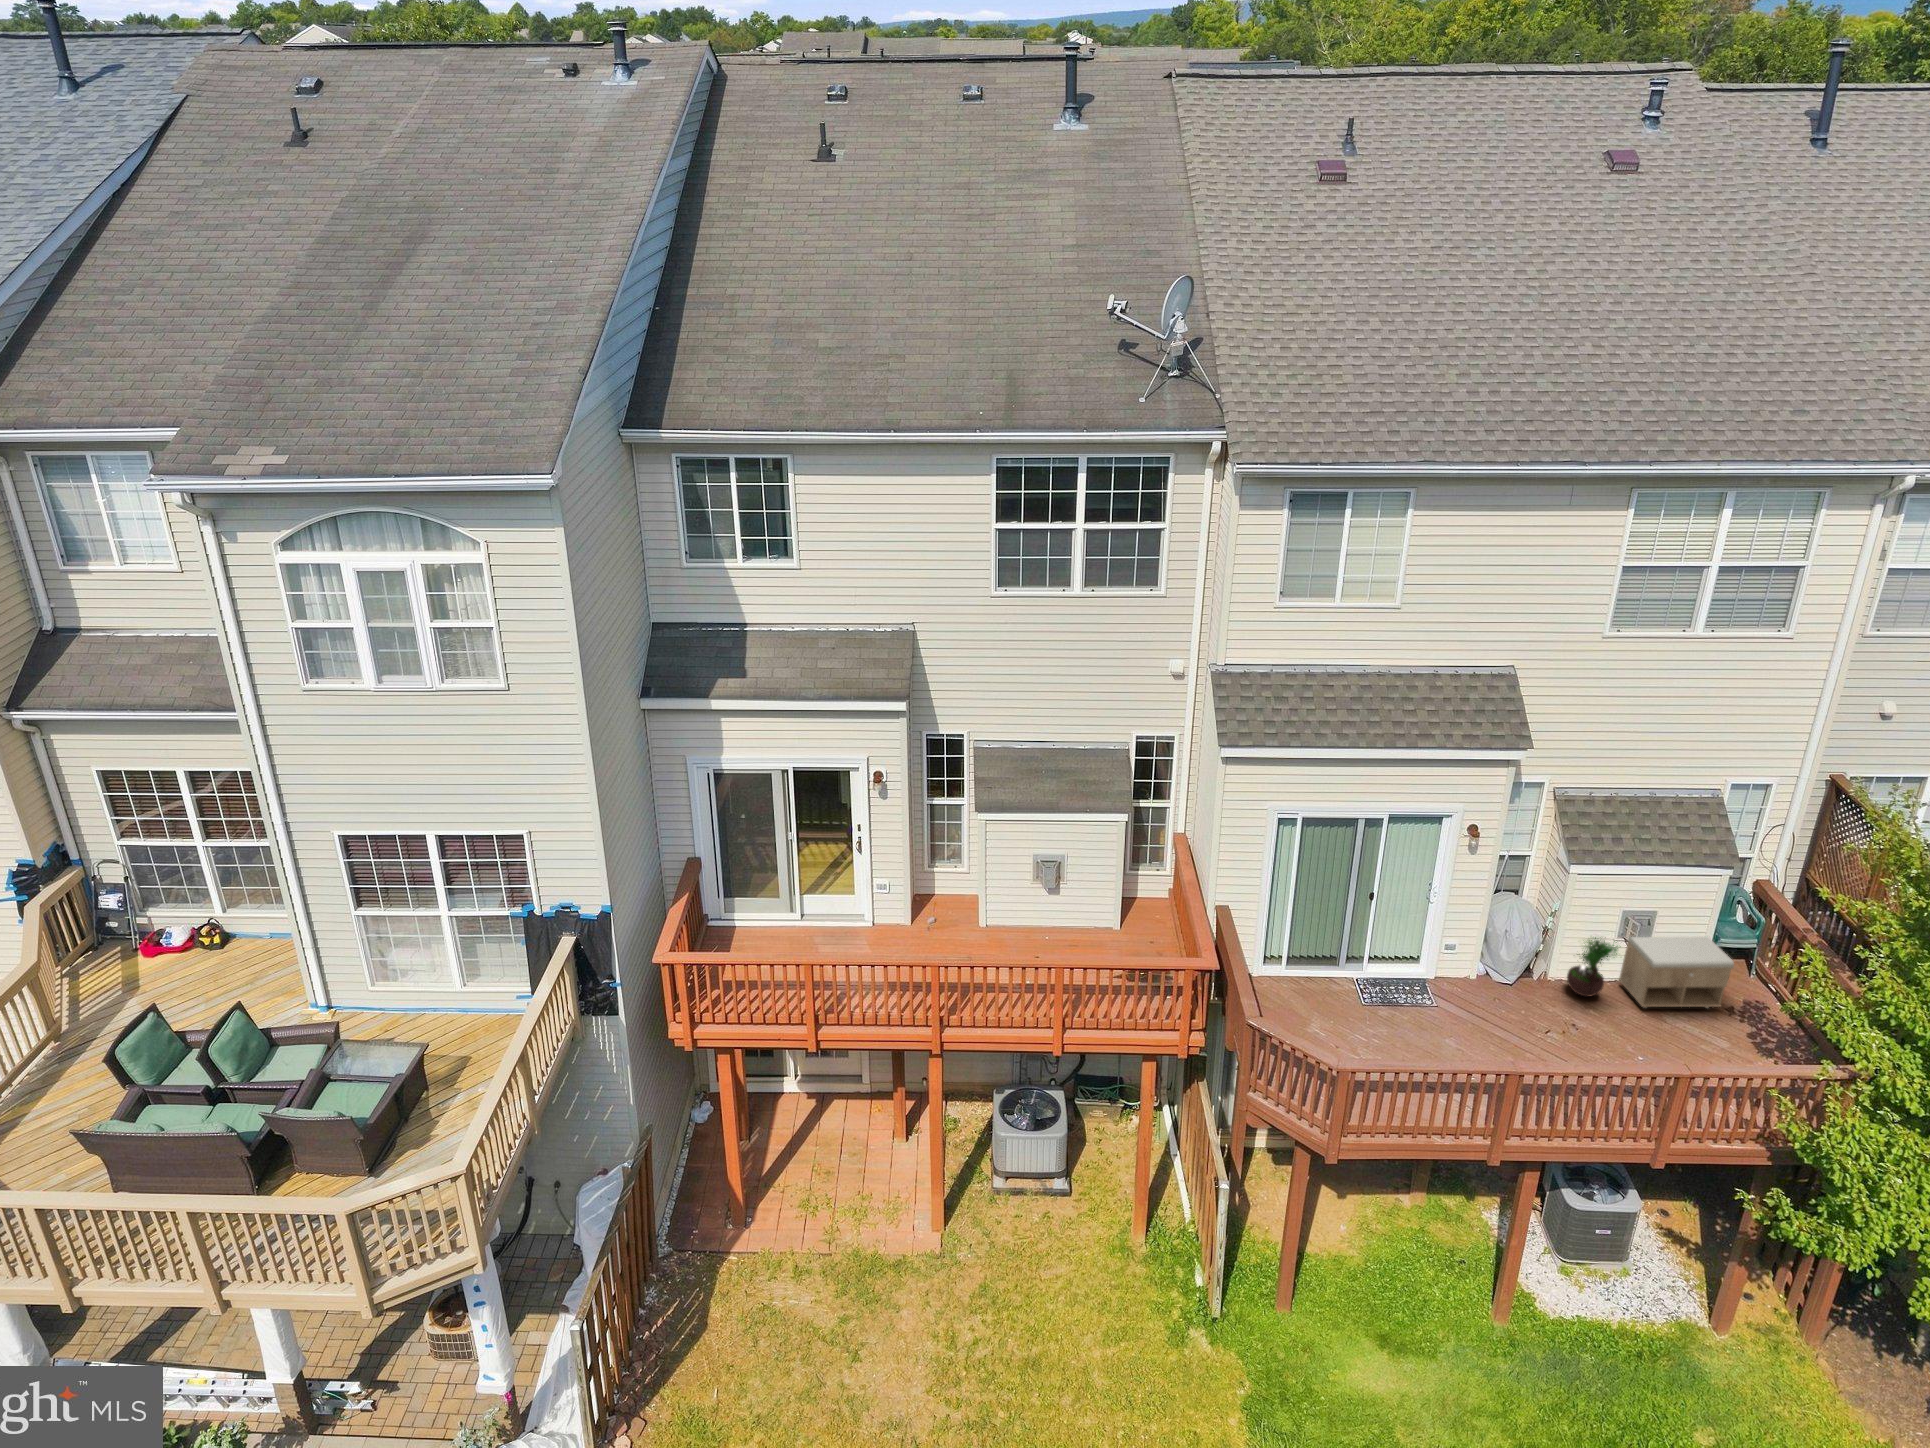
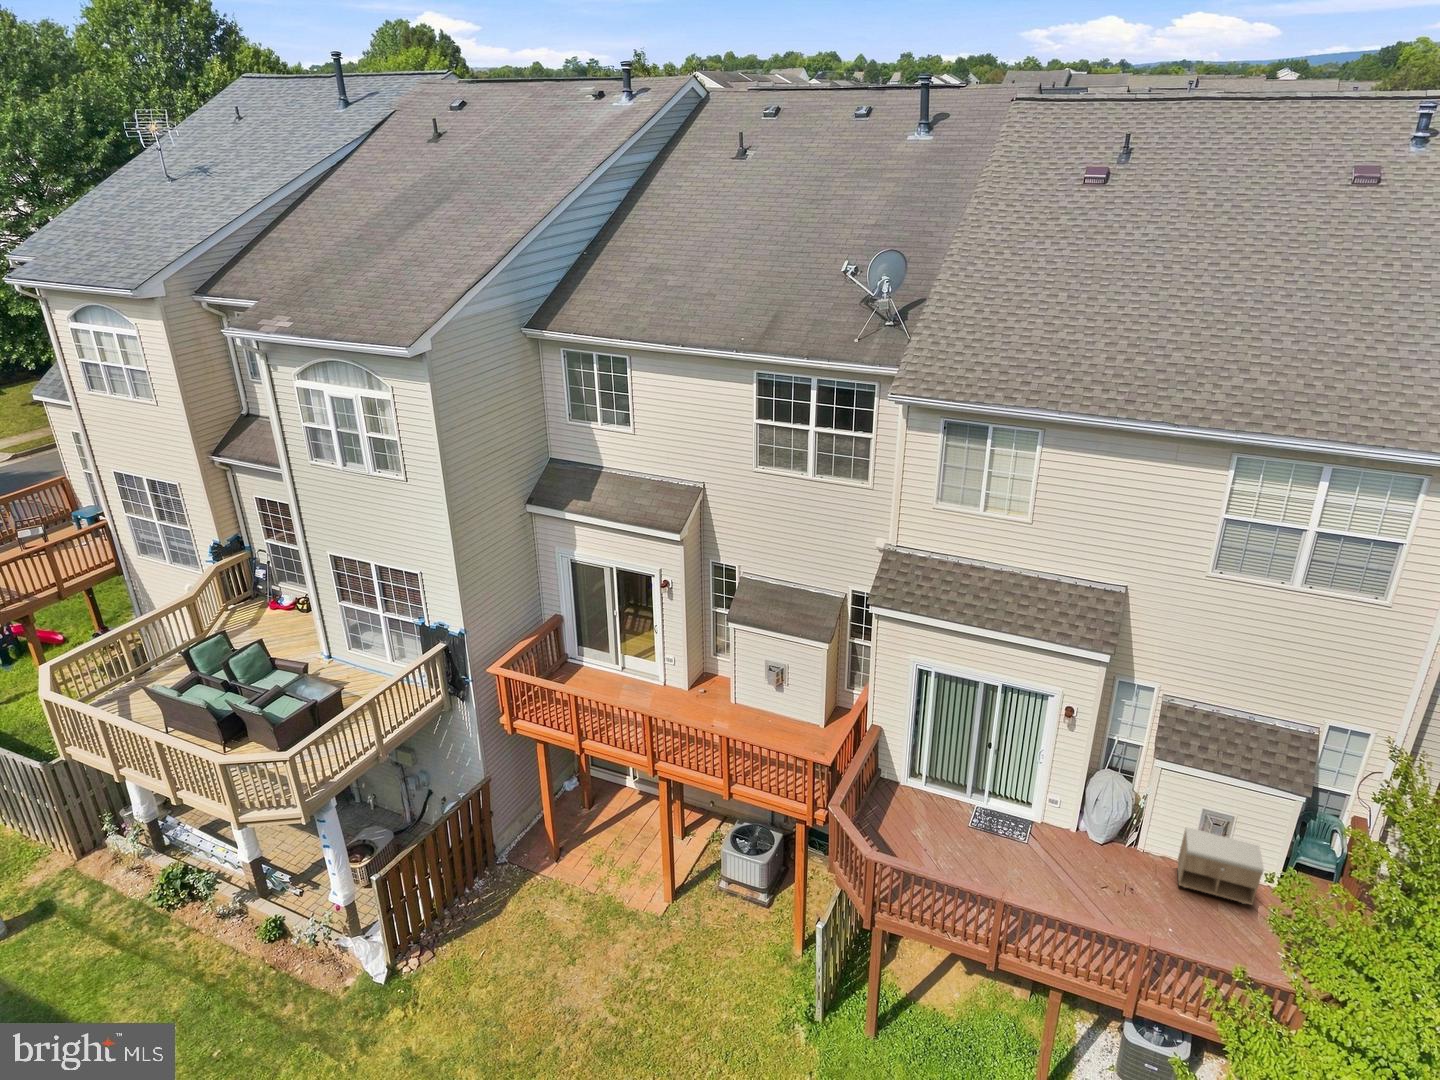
potted tree: present [1567,937,1621,997] -> none [1124,814,1167,866]

